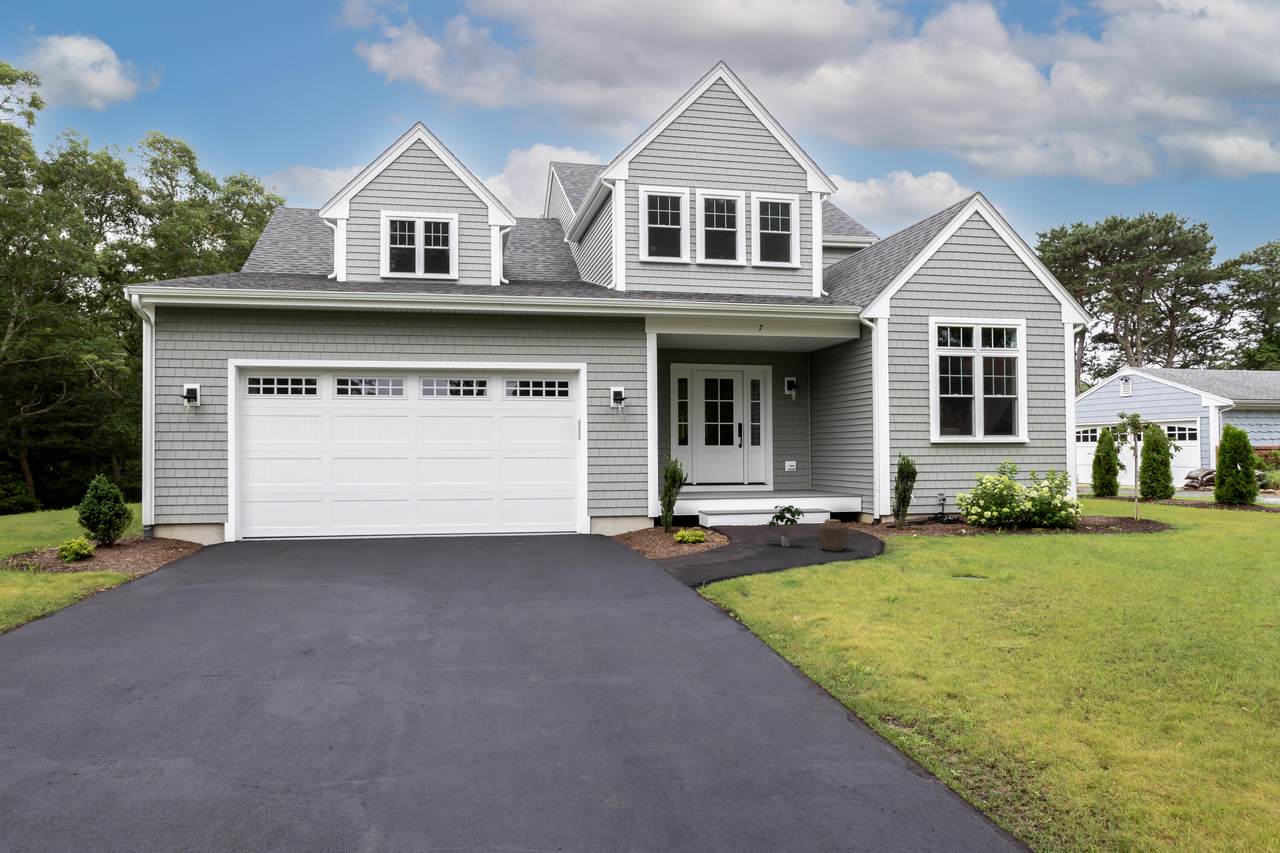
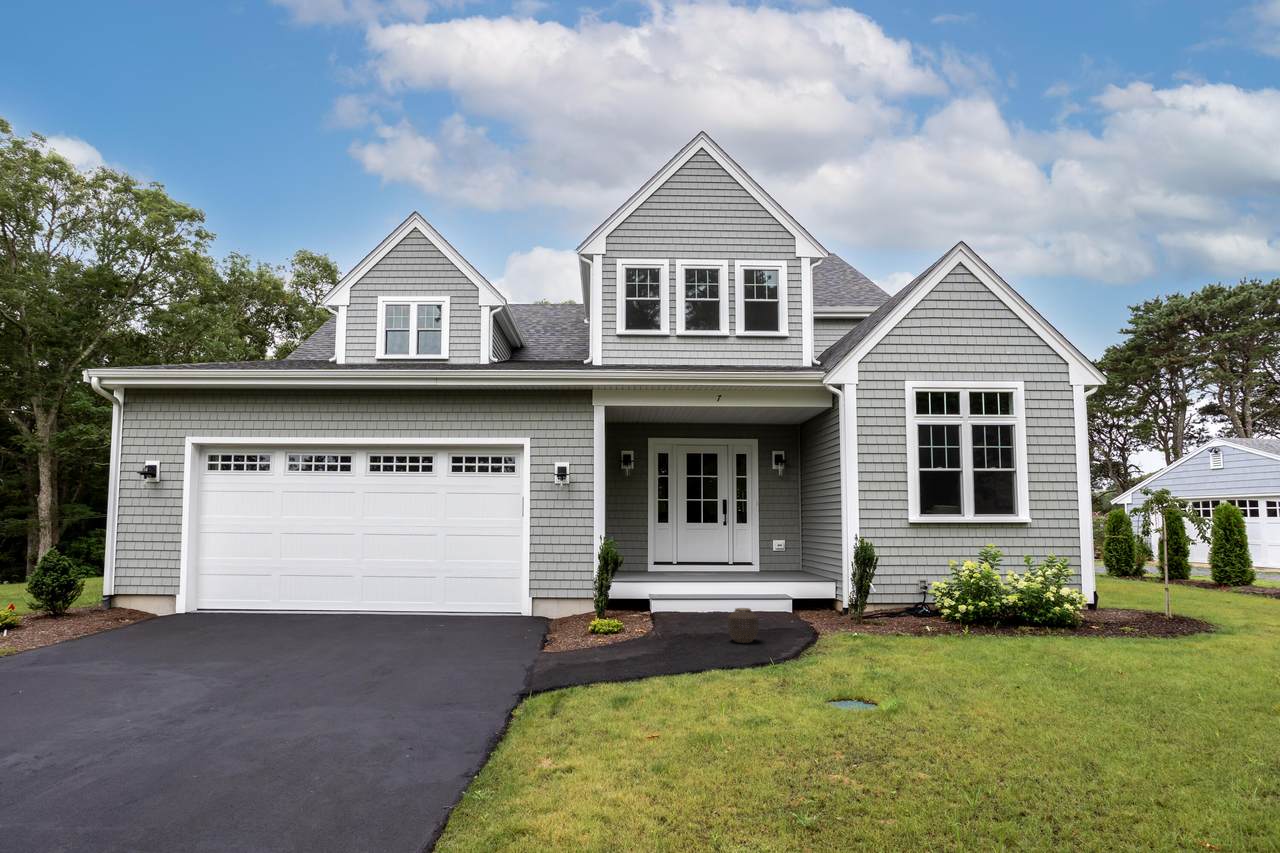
potted plant: present [767,505,804,547] -> none [683,591,717,636]

